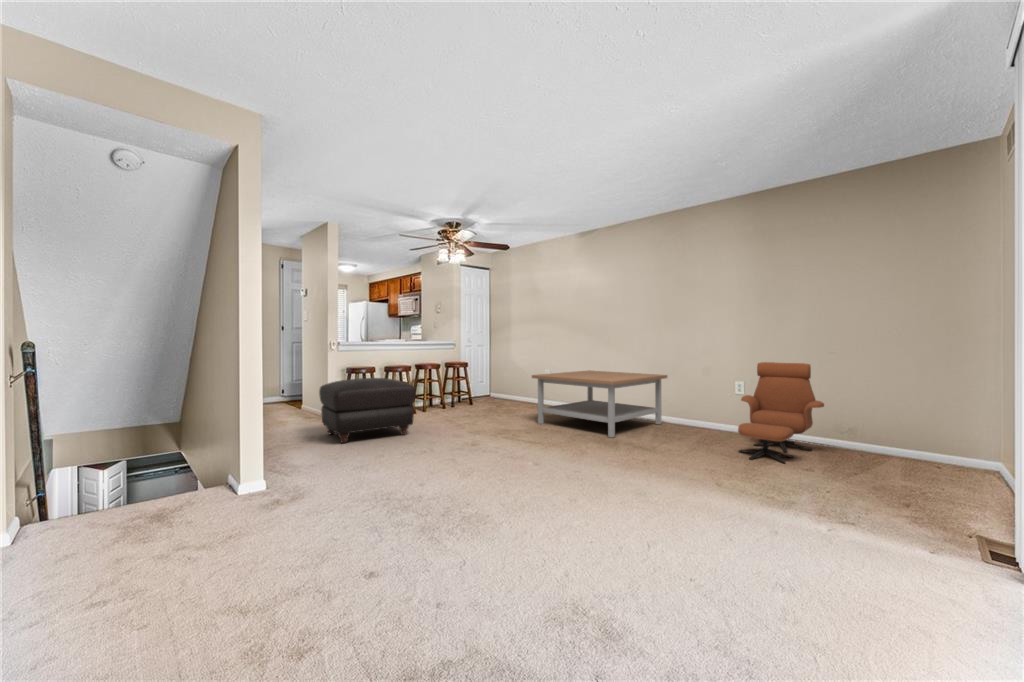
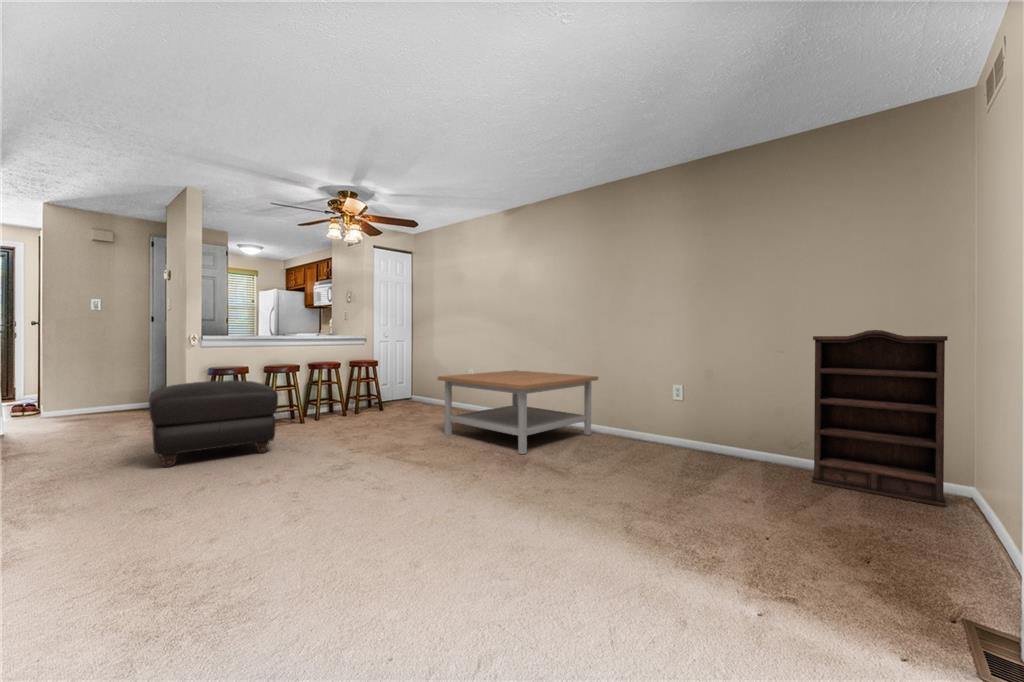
bookshelf: none [859,336,972,476] -> present [812,330,948,507]
lounge chair: present [738,362,824,463] -> none [667,362,772,491]

